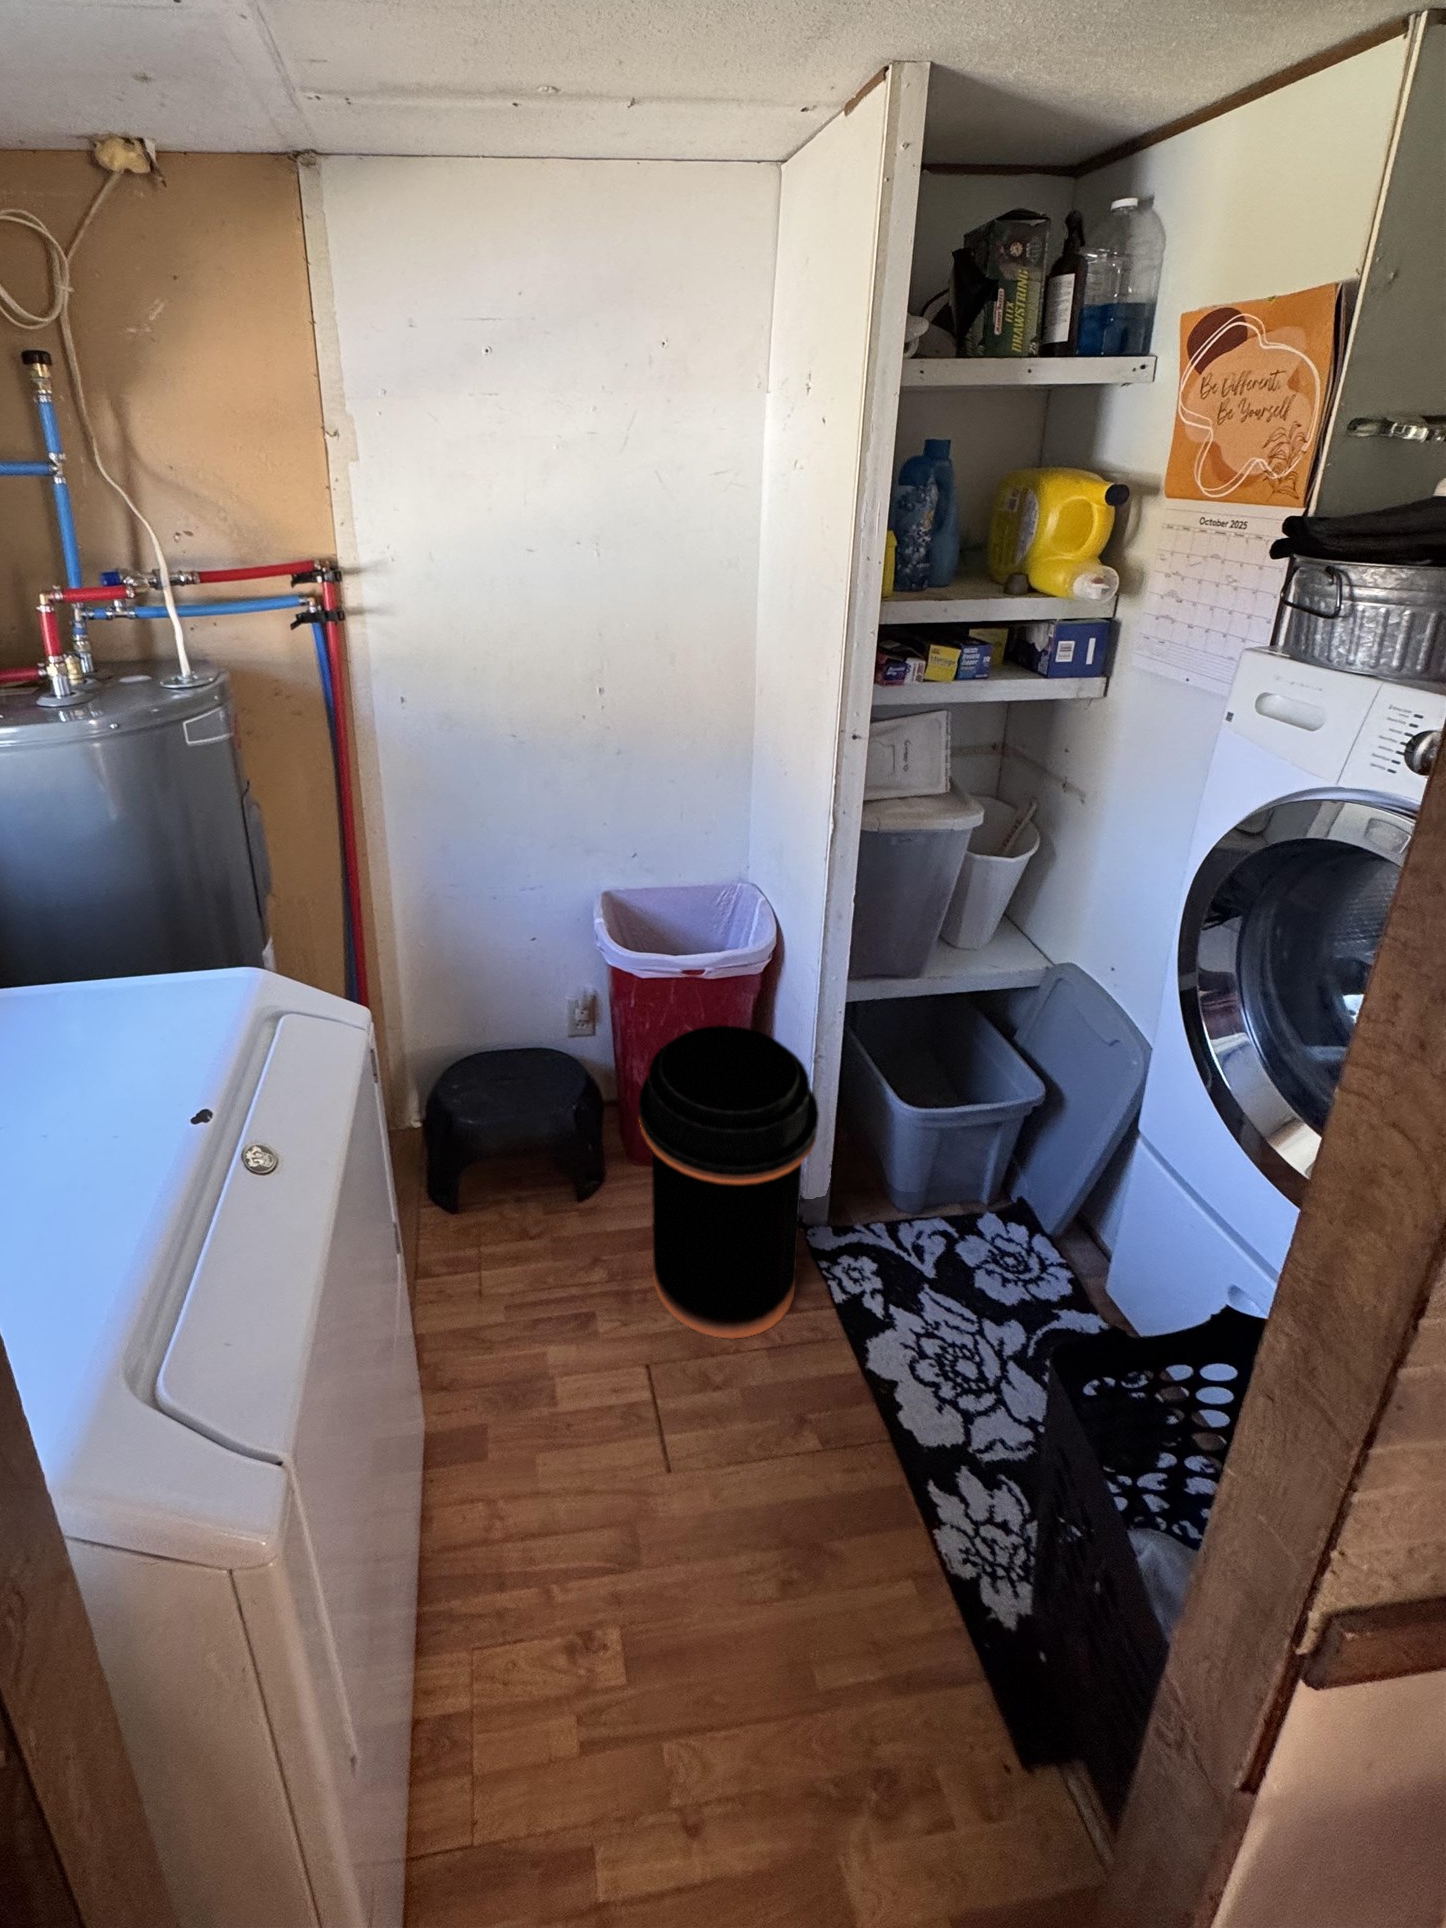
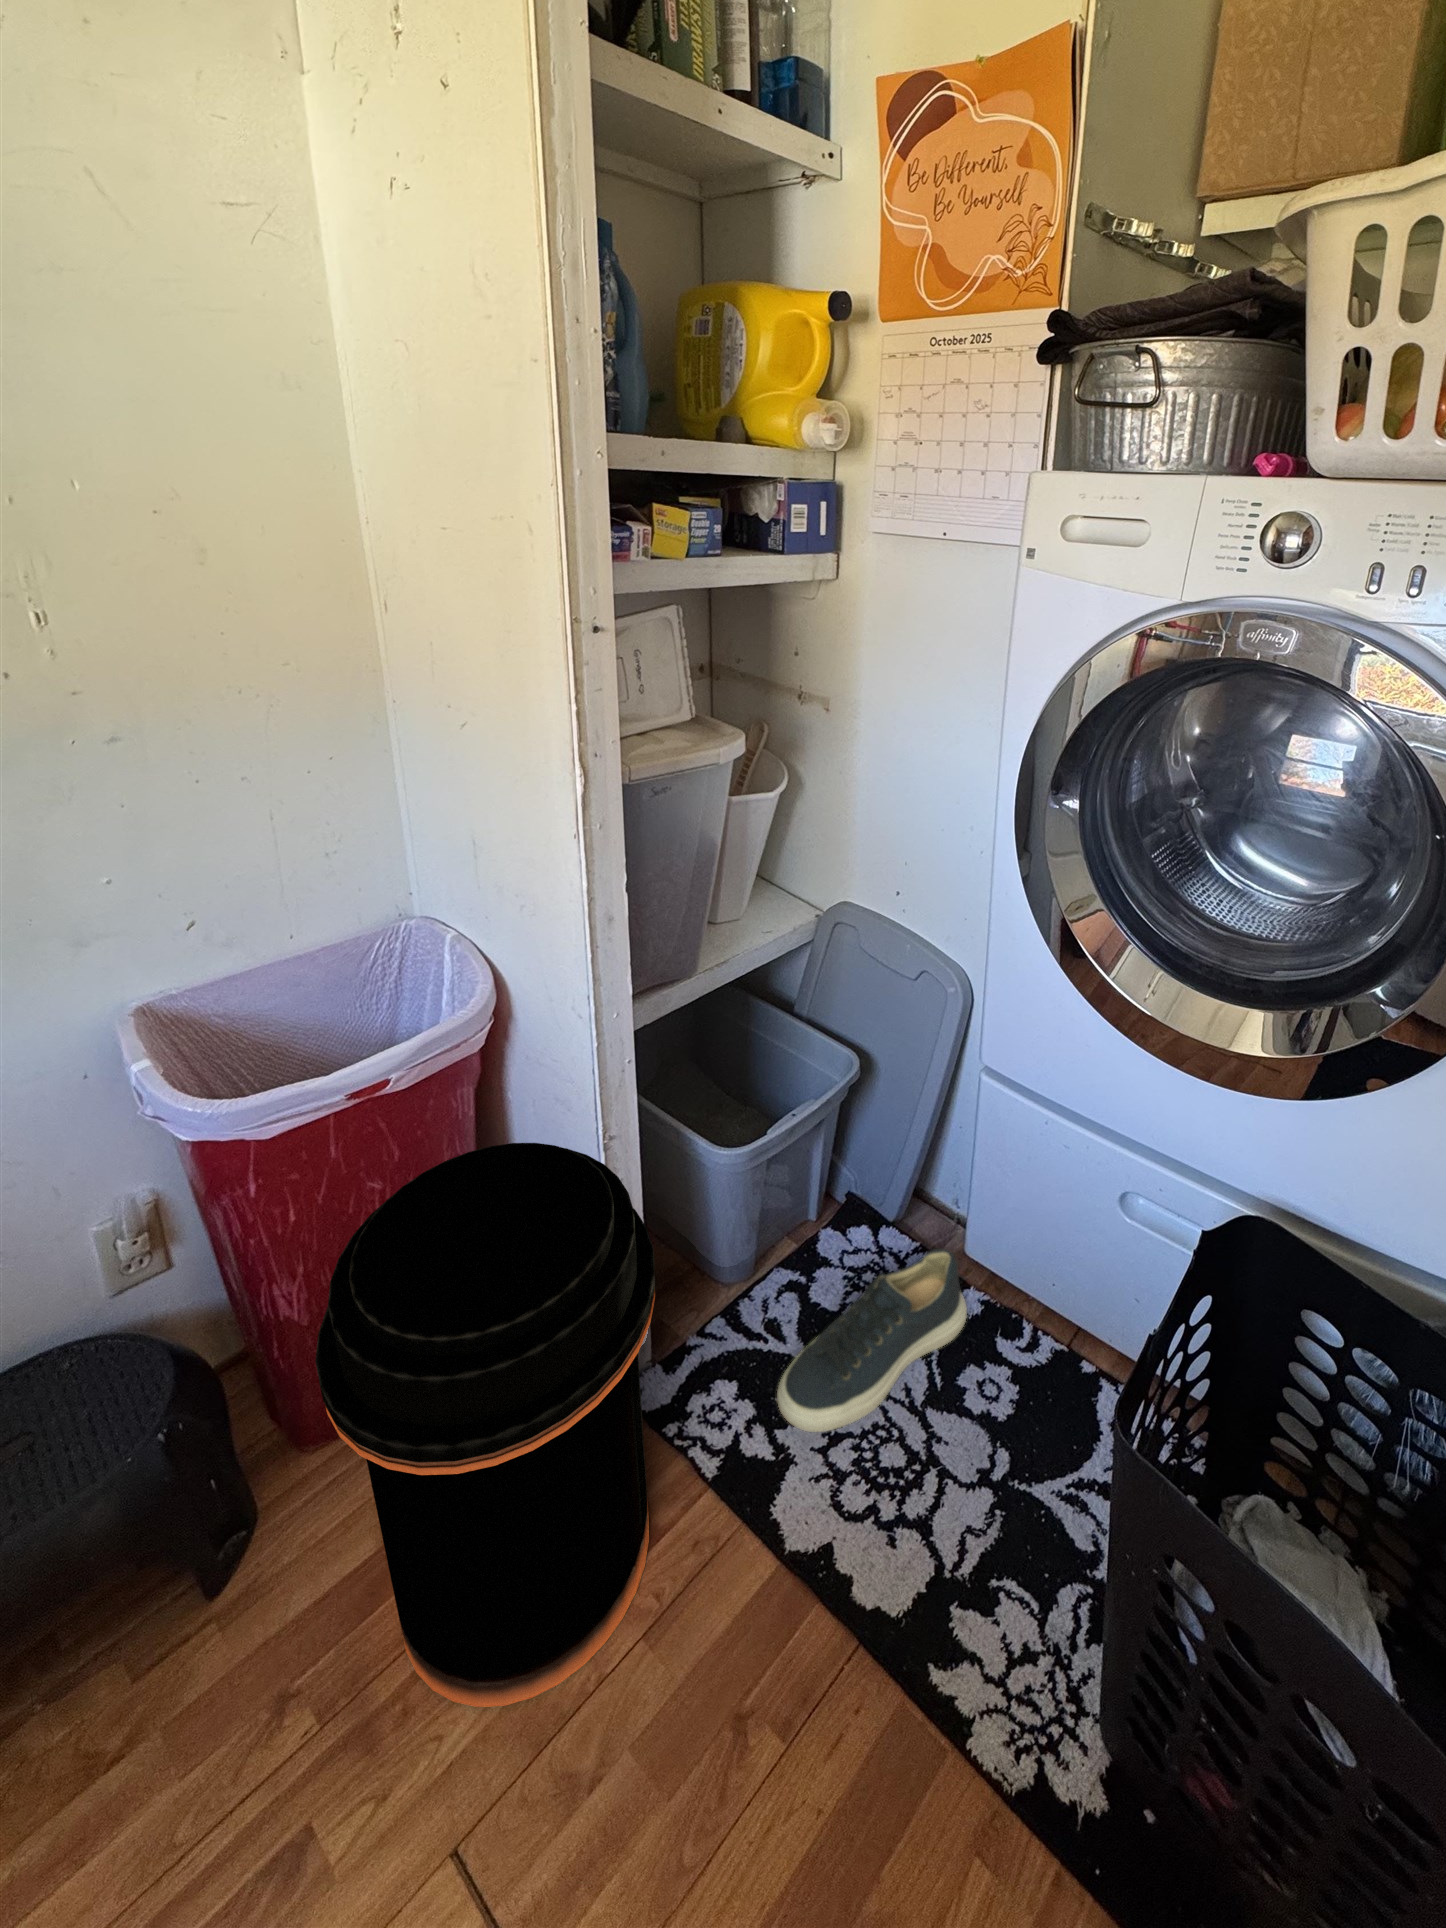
shoe: none [896,1250,1081,1336] -> present [777,1248,967,1432]

